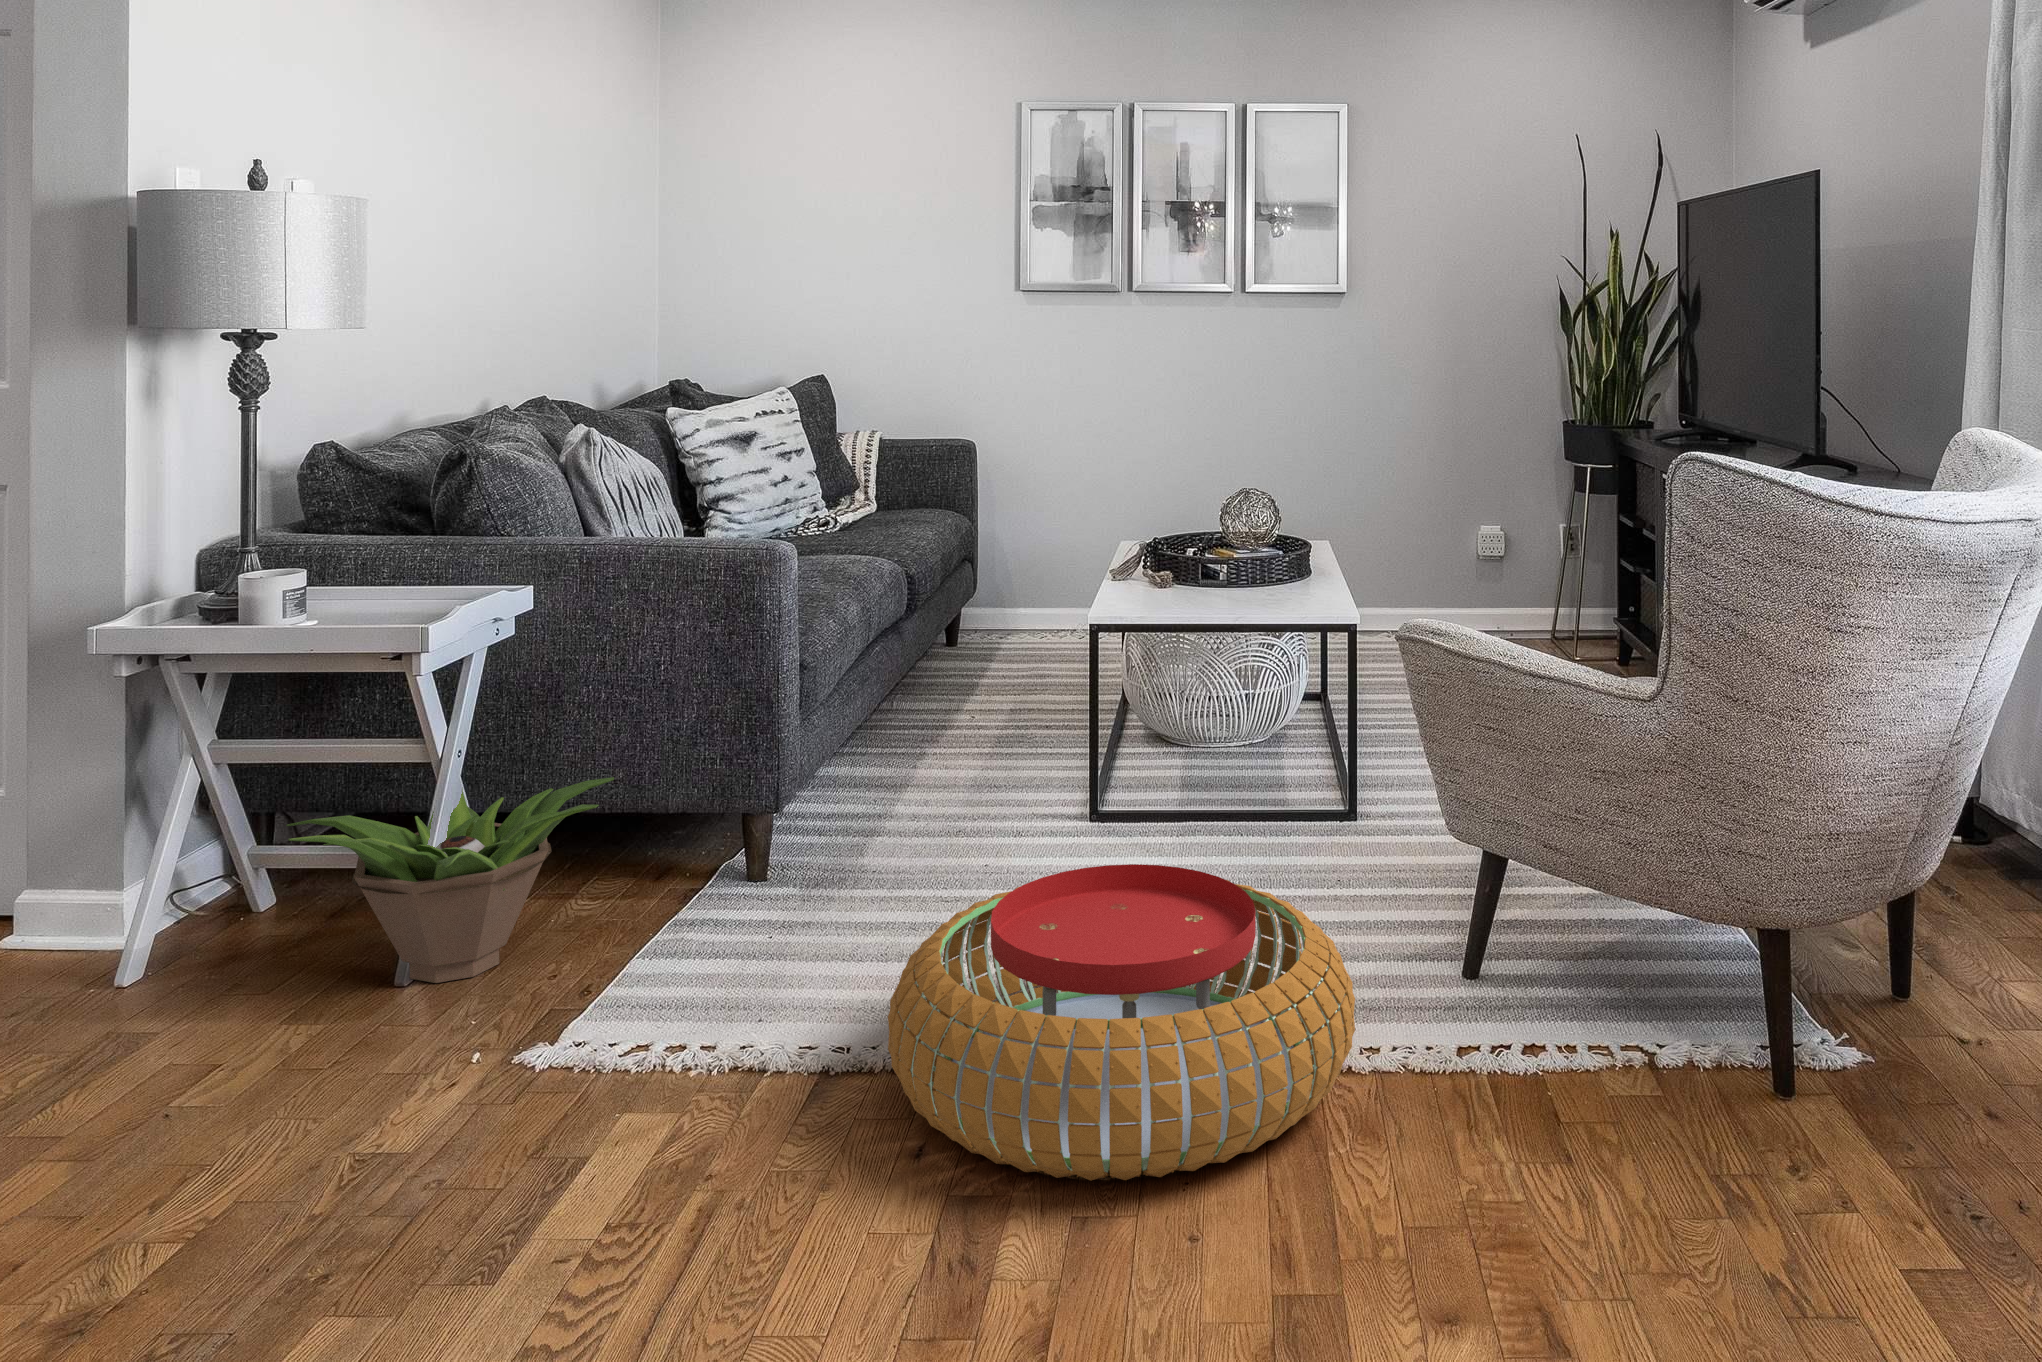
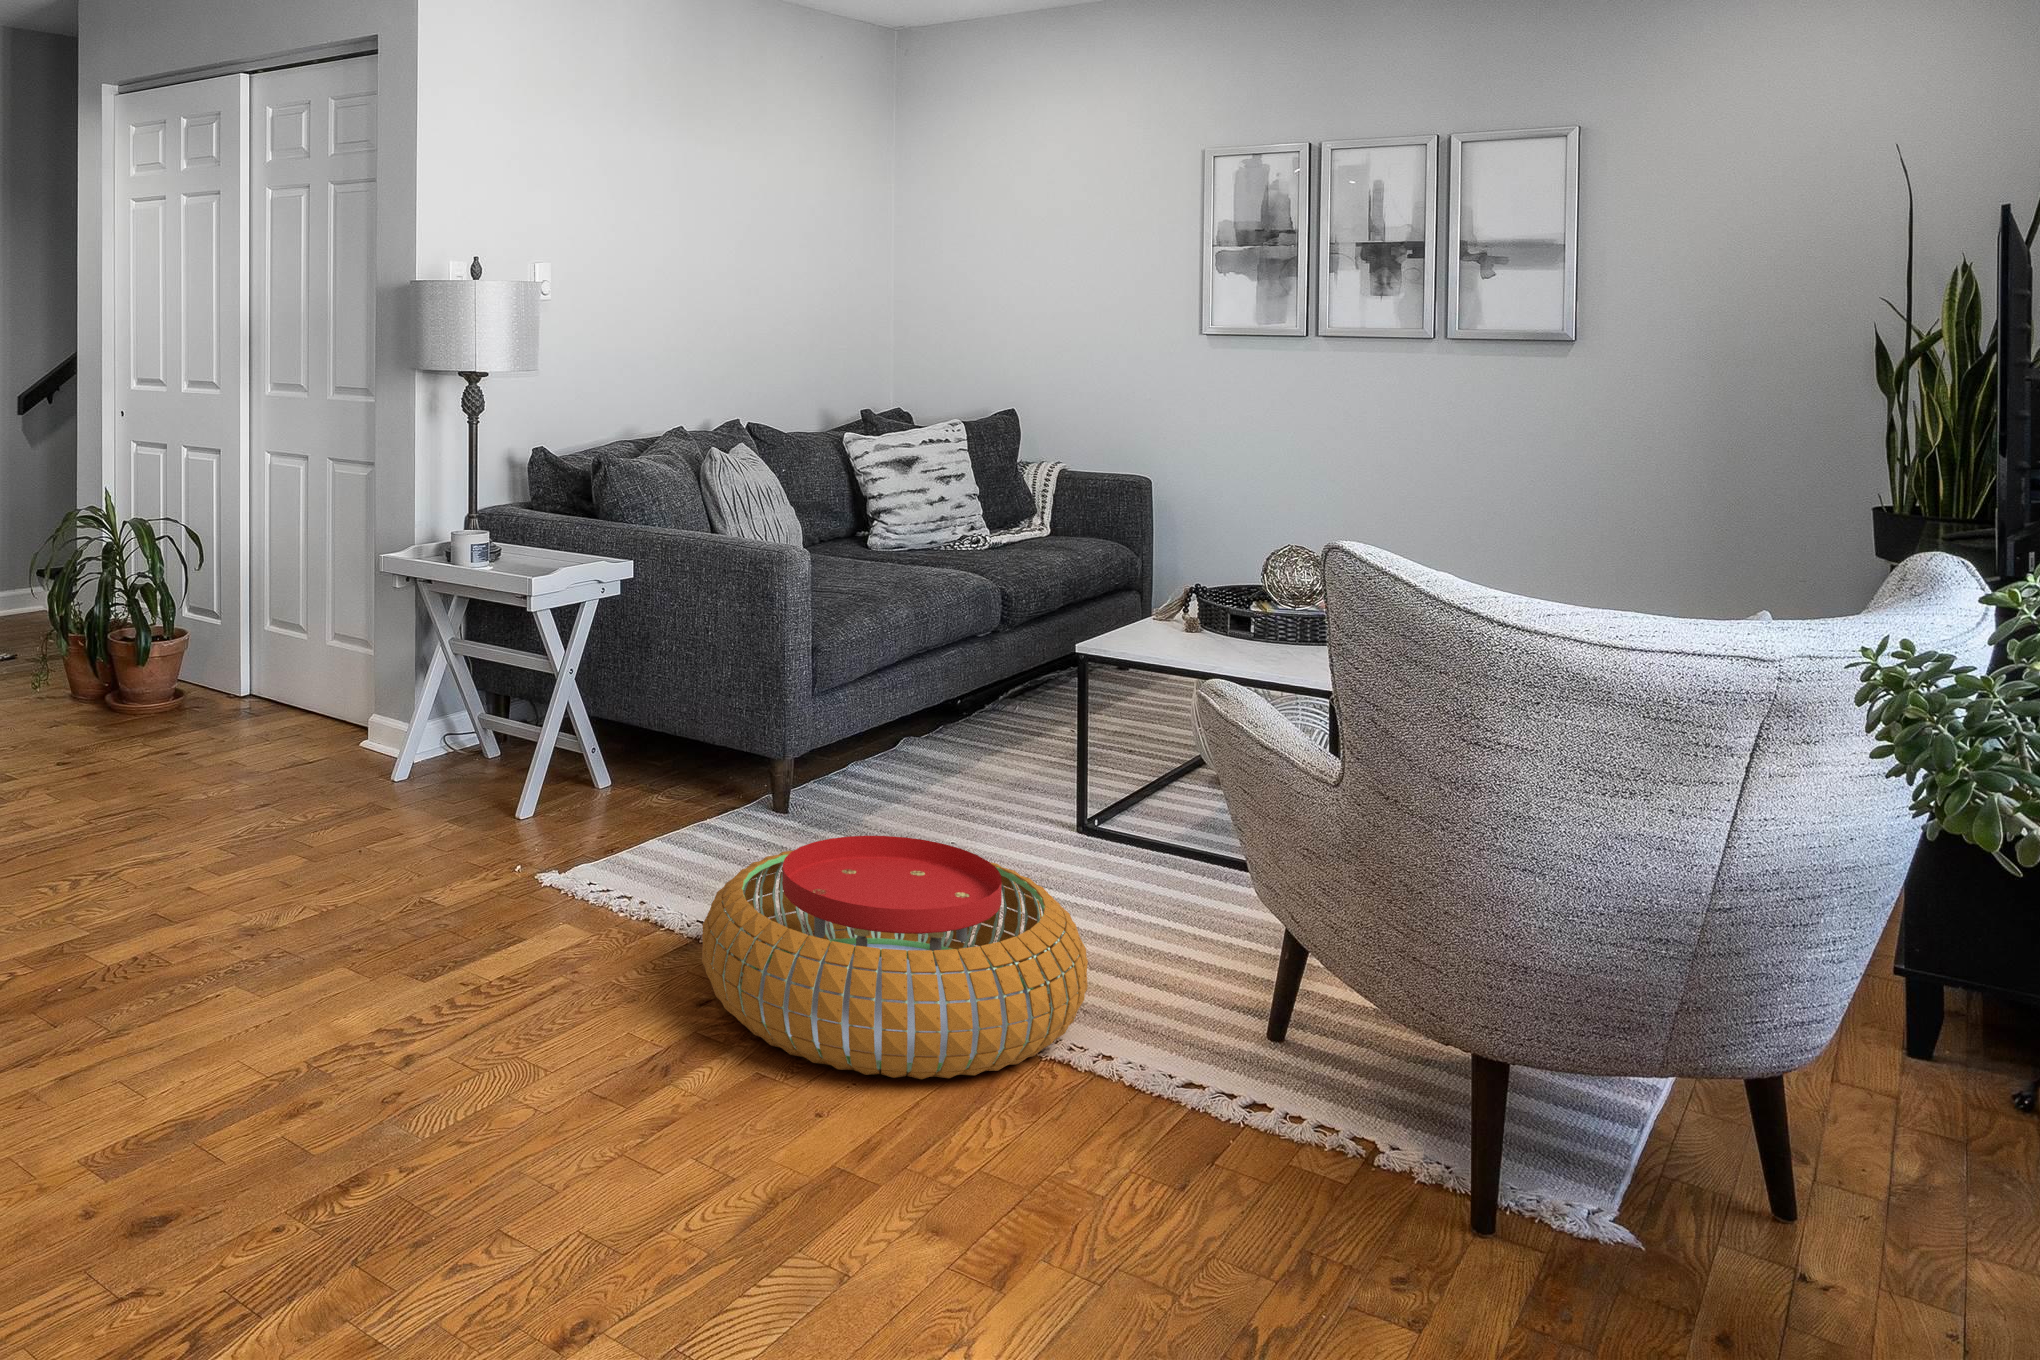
decorative plant: present [286,777,614,983] -> none [449,695,662,827]

